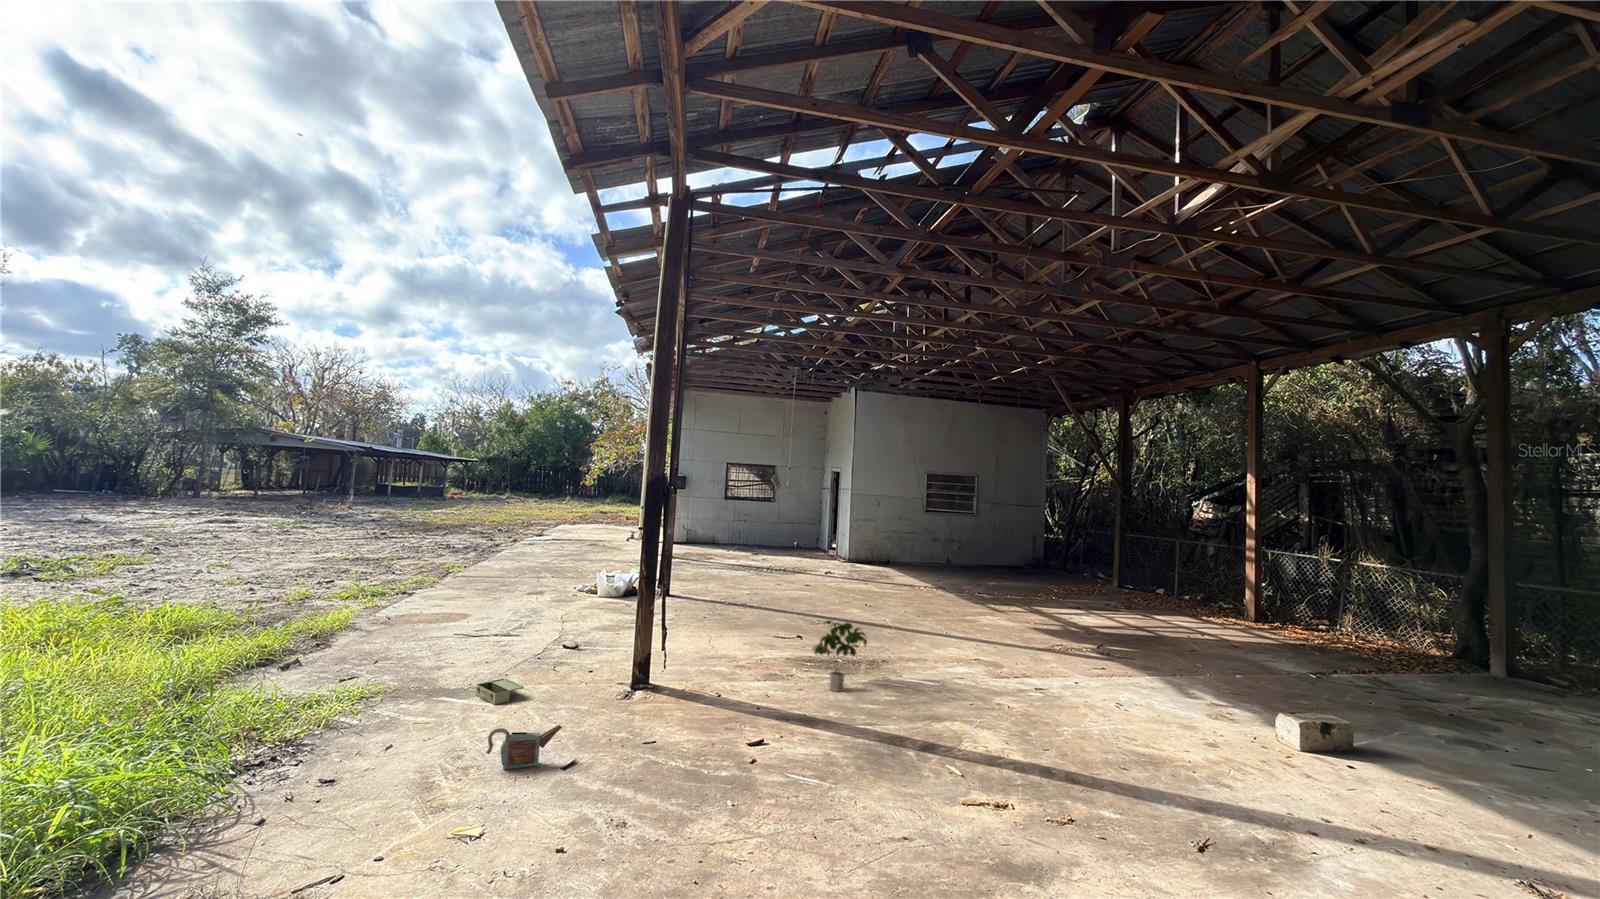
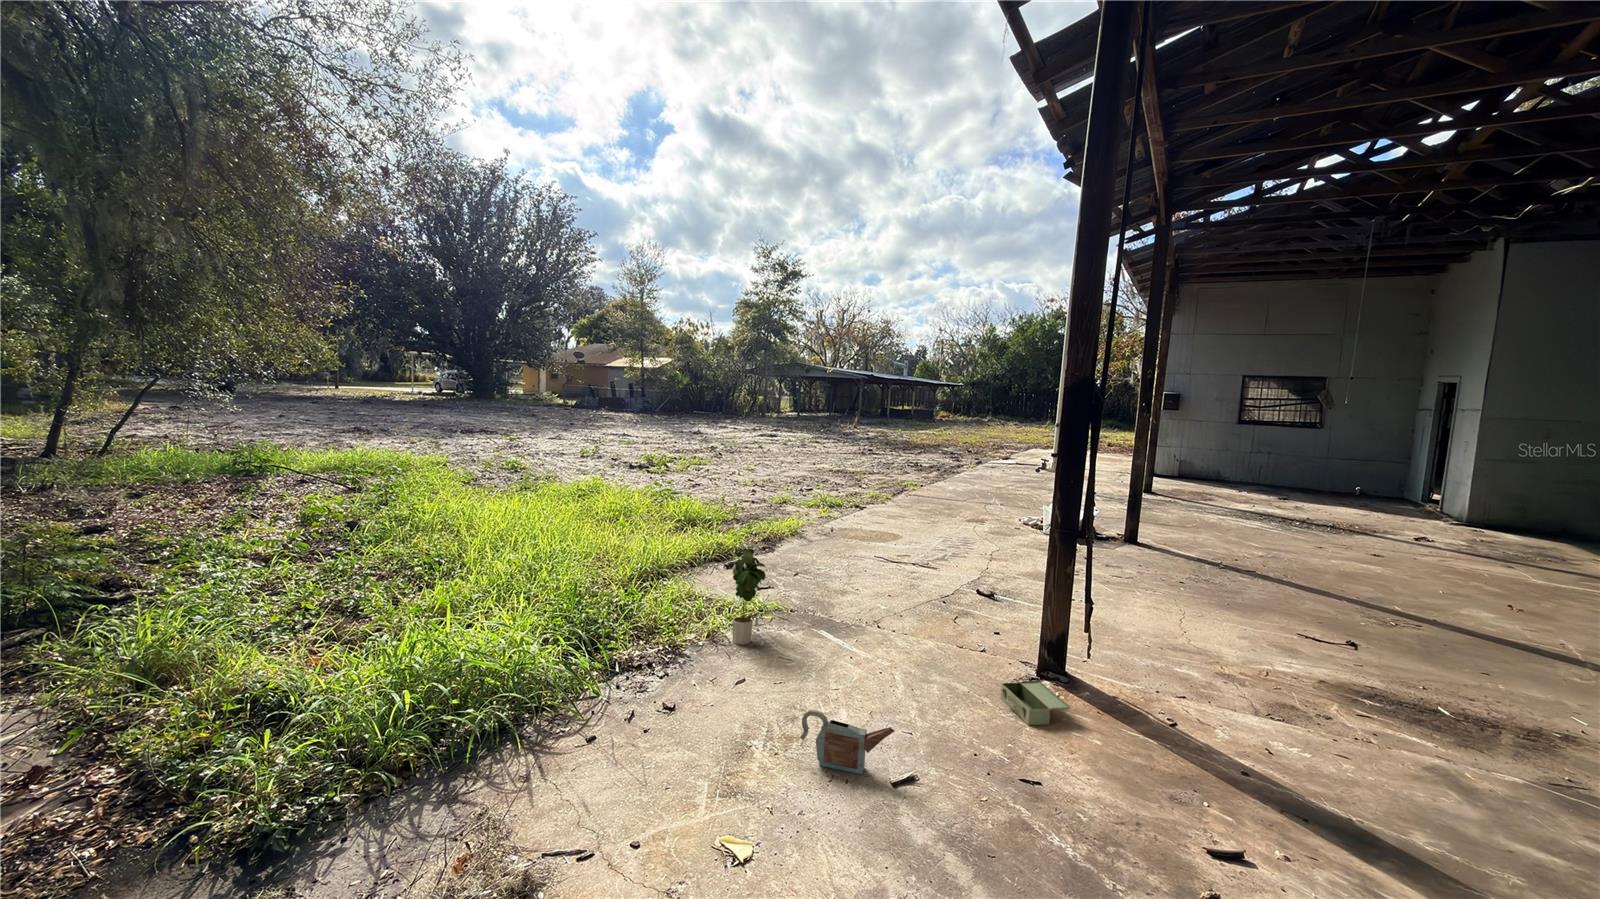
potted plant: present [813,621,867,692] -> present [732,549,766,645]
toolbox: present [476,679,524,705] -> present [1001,681,1070,725]

